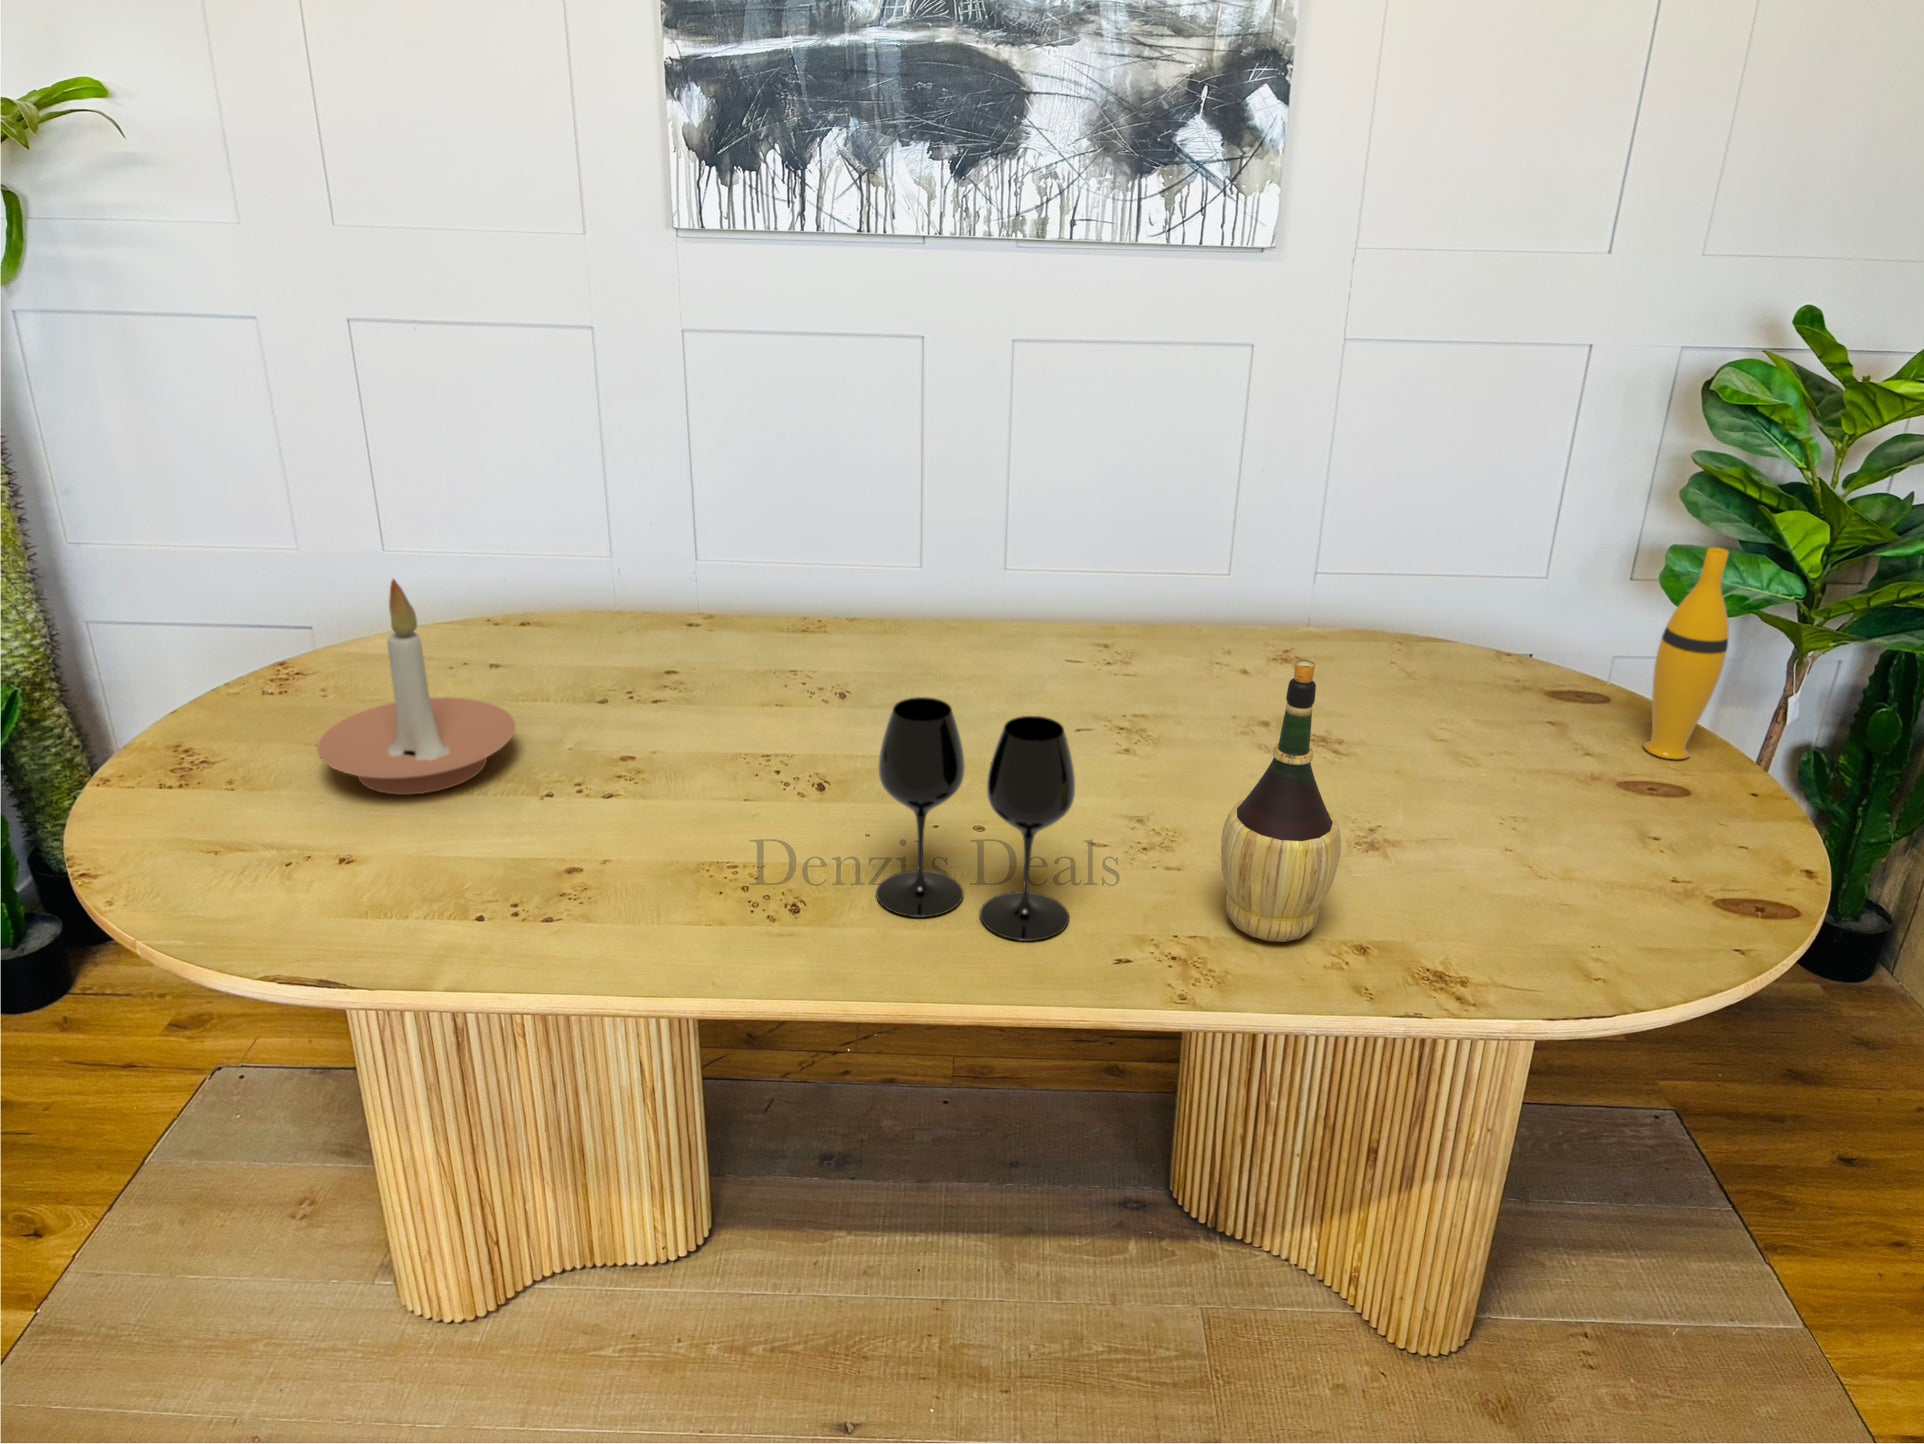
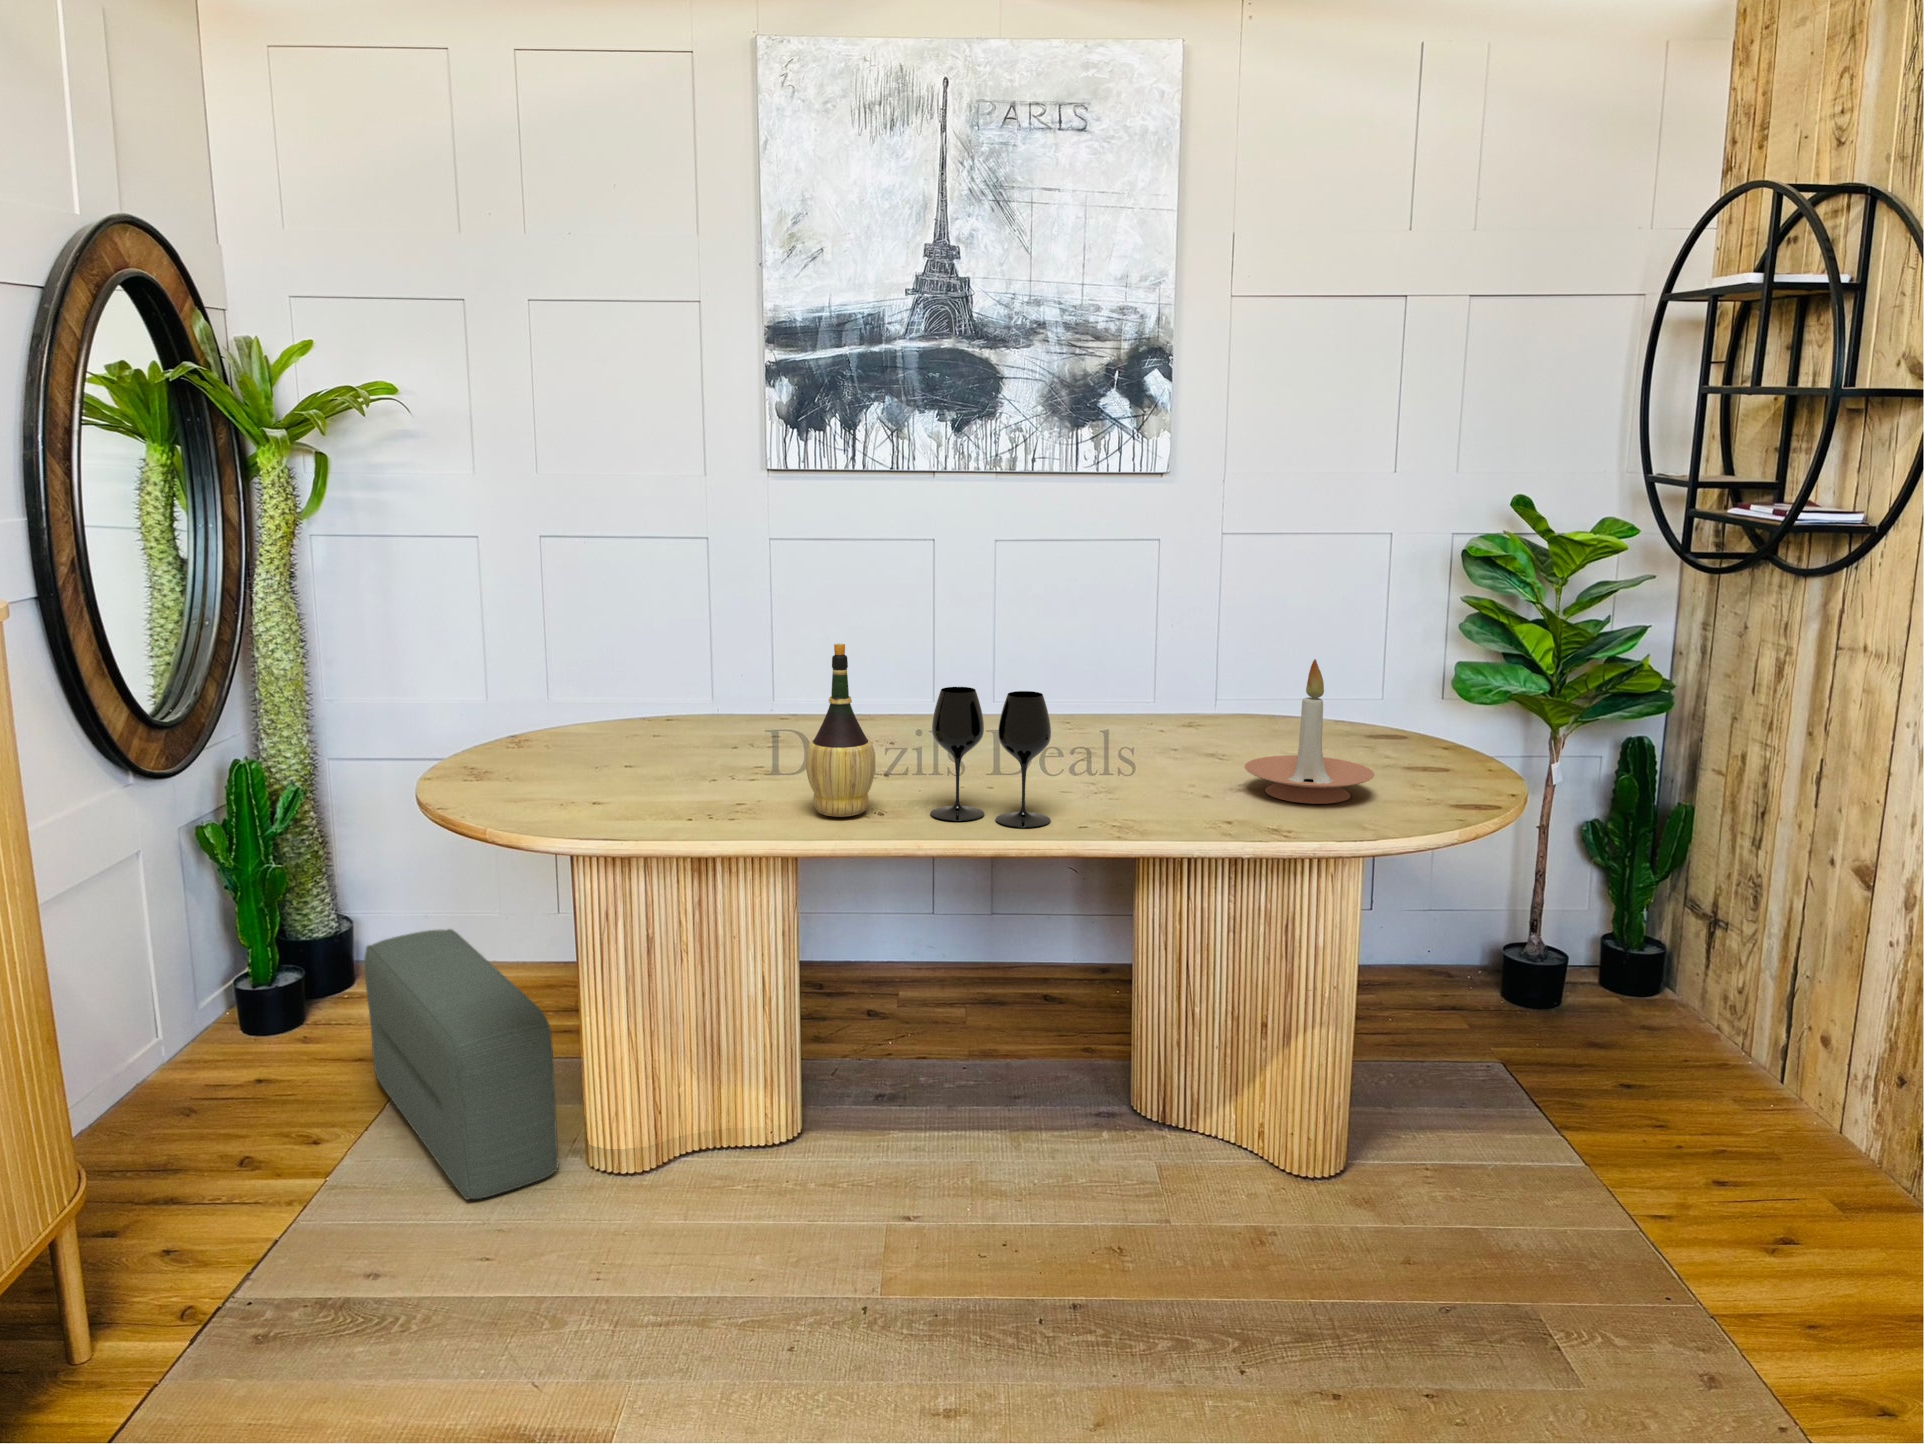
vase: present [1643,547,1729,759] -> none [1424,620,1467,761]
candle holder: present [317,579,516,795] -> present [1245,659,1374,804]
wine bottle: present [1221,660,1341,942] -> present [806,643,875,816]
pouf: none [97,916,357,1371] -> present [364,929,558,1199]

